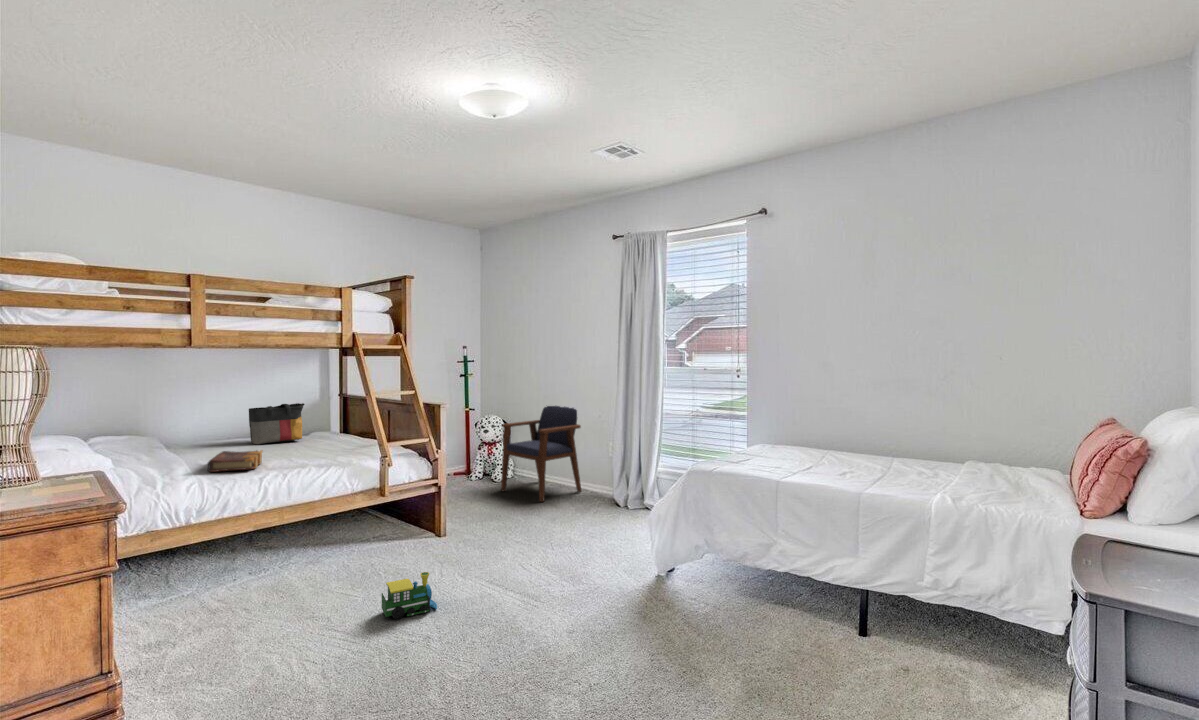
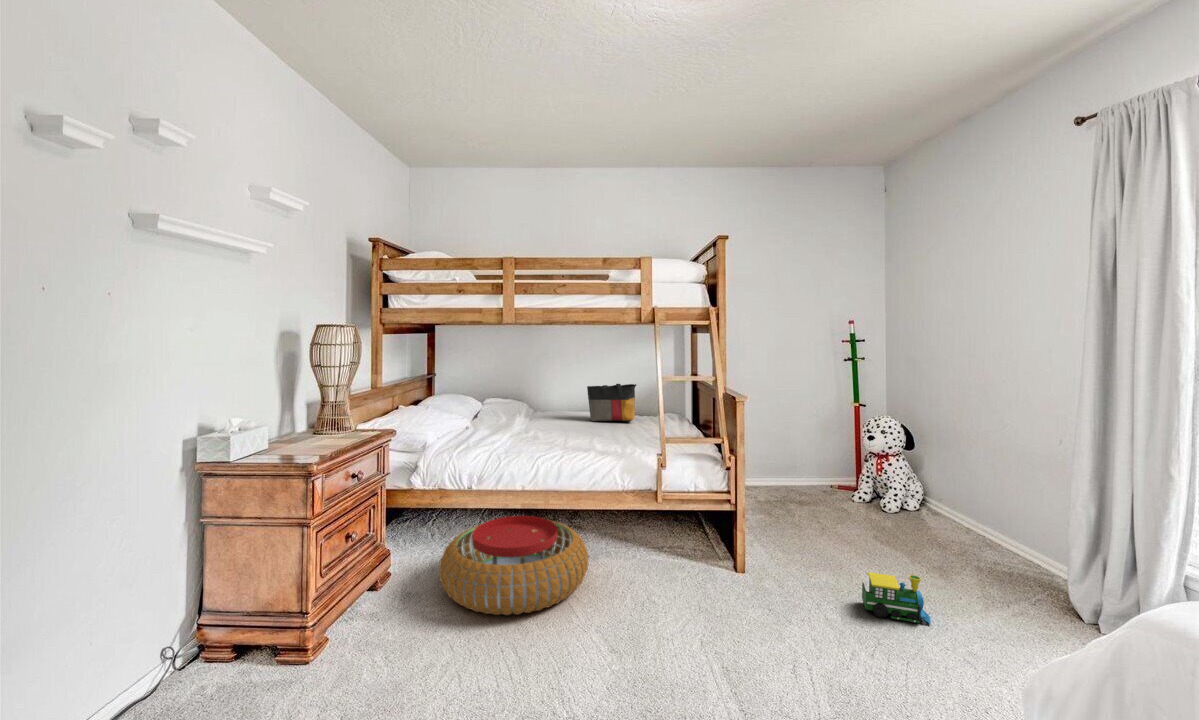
armchair: present [501,406,581,502] -> none [882,410,1033,565]
book: present [208,450,262,472] -> none [503,424,561,446]
pouf: none [181,534,345,625] -> present [439,516,588,615]
toy train: present [382,572,437,620] -> present [862,572,931,624]

